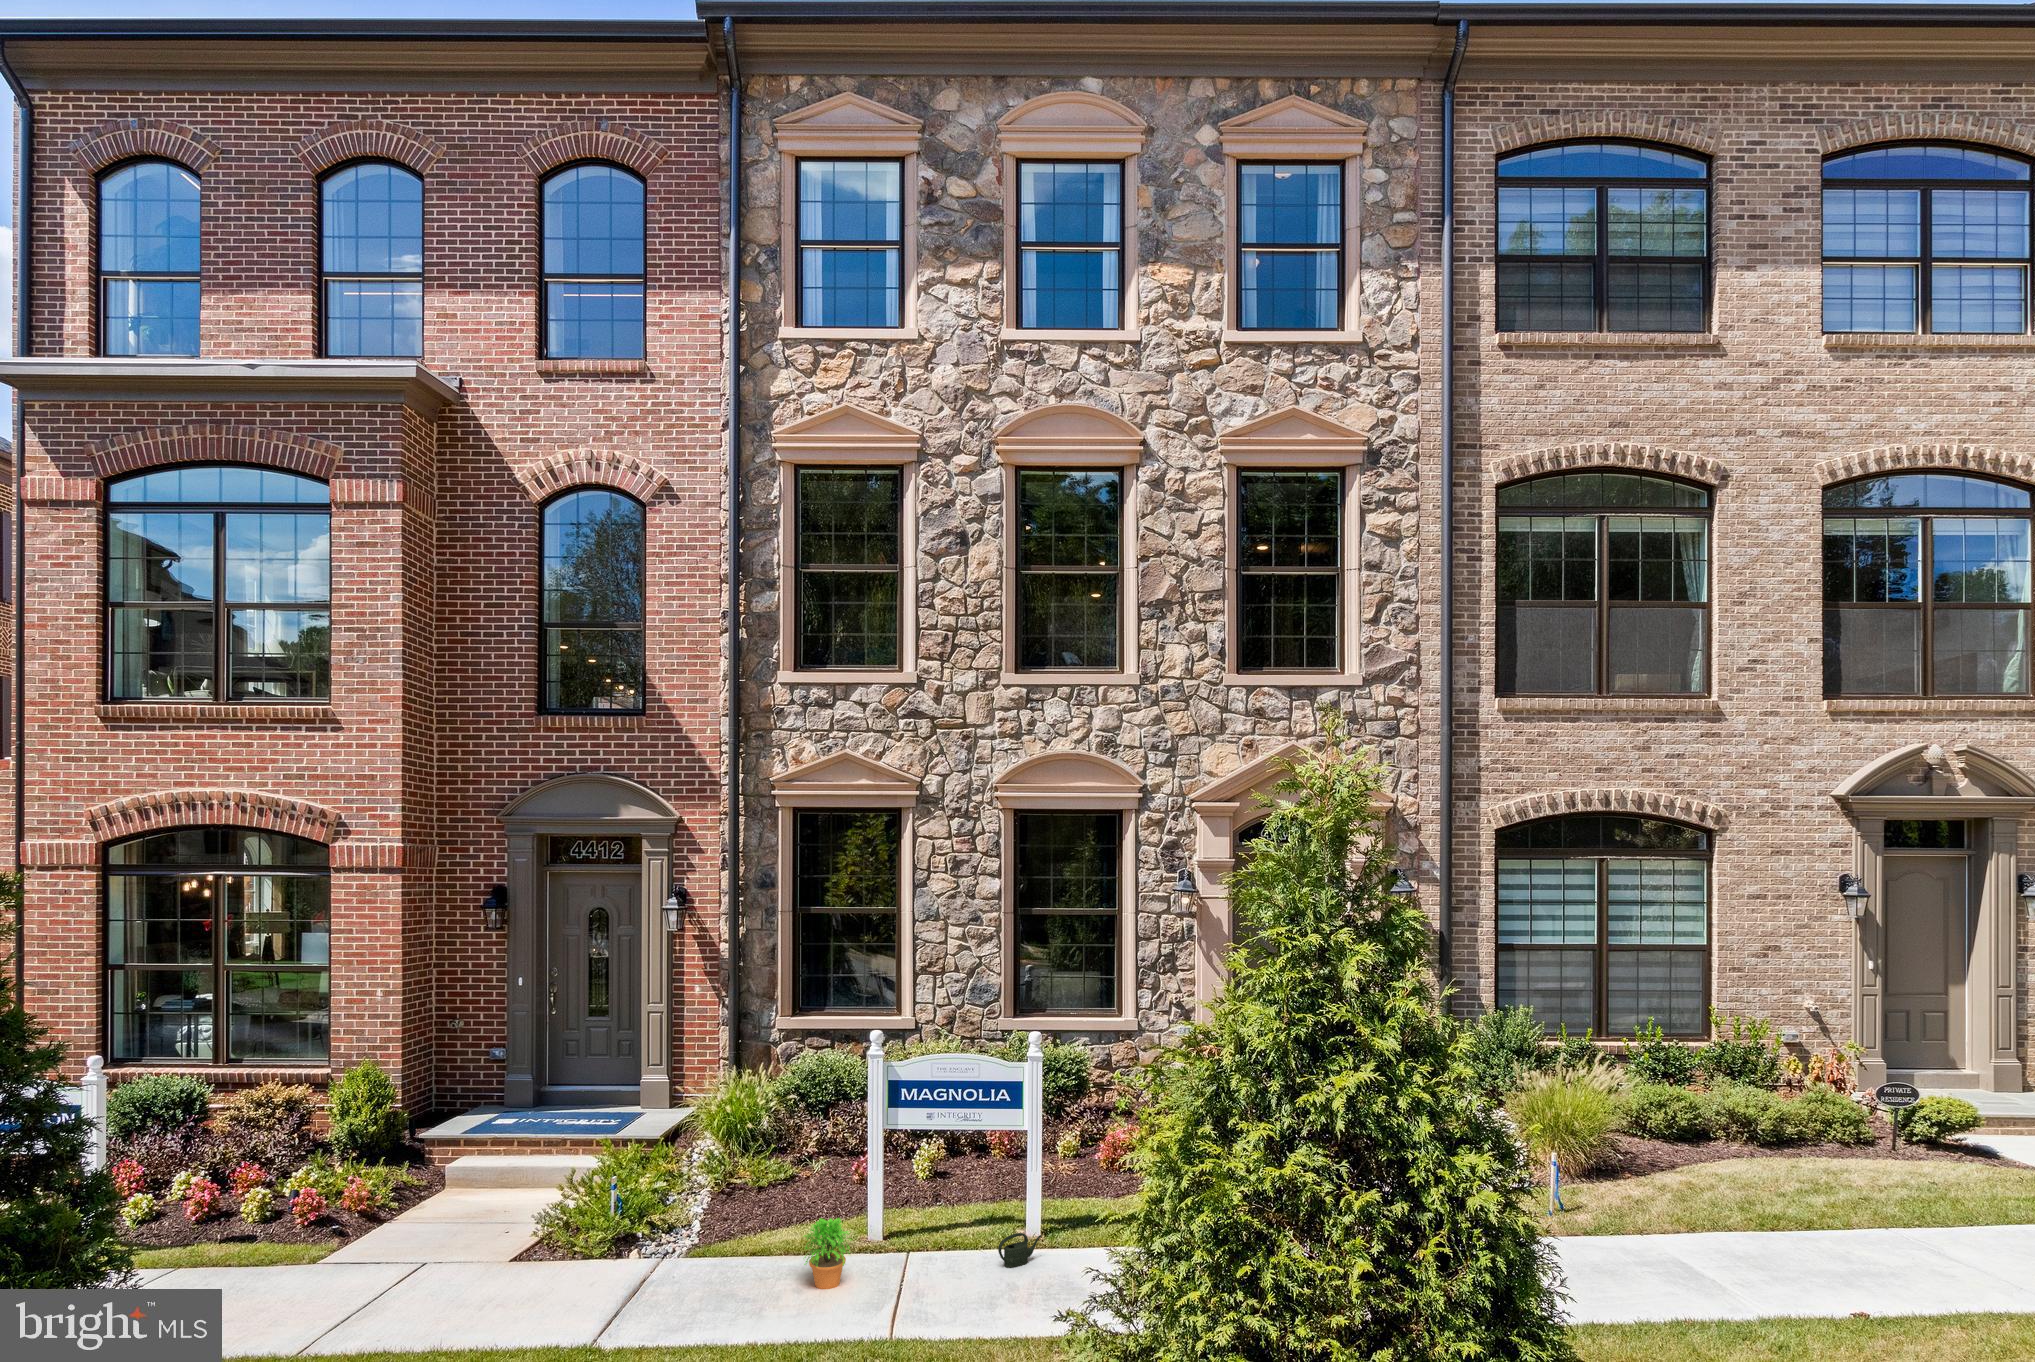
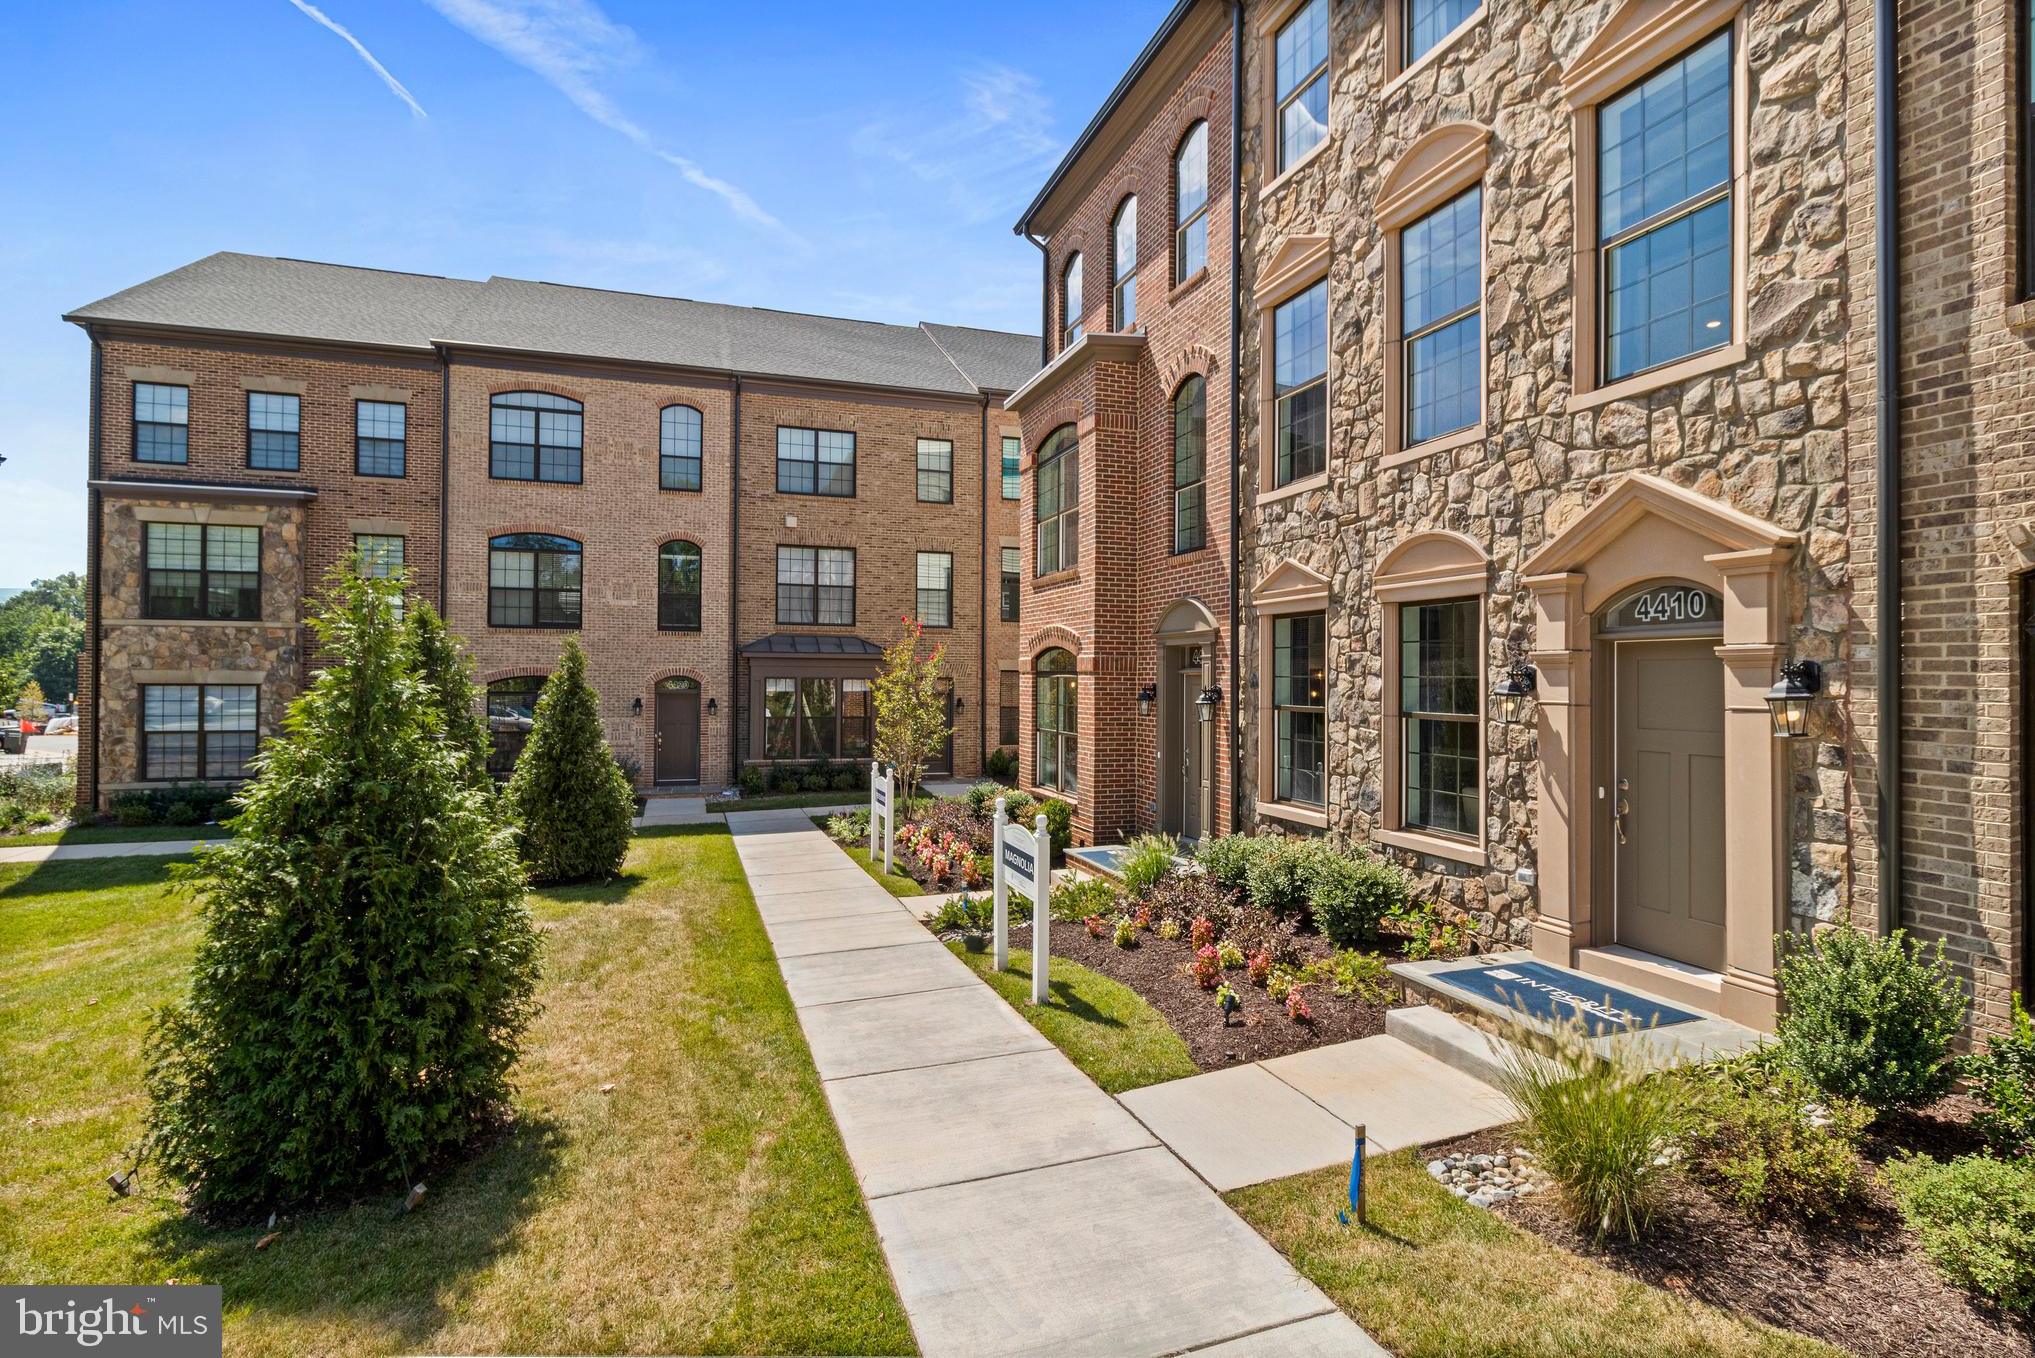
potted plant: present [803,1218,850,1289] -> none [883,877,924,929]

